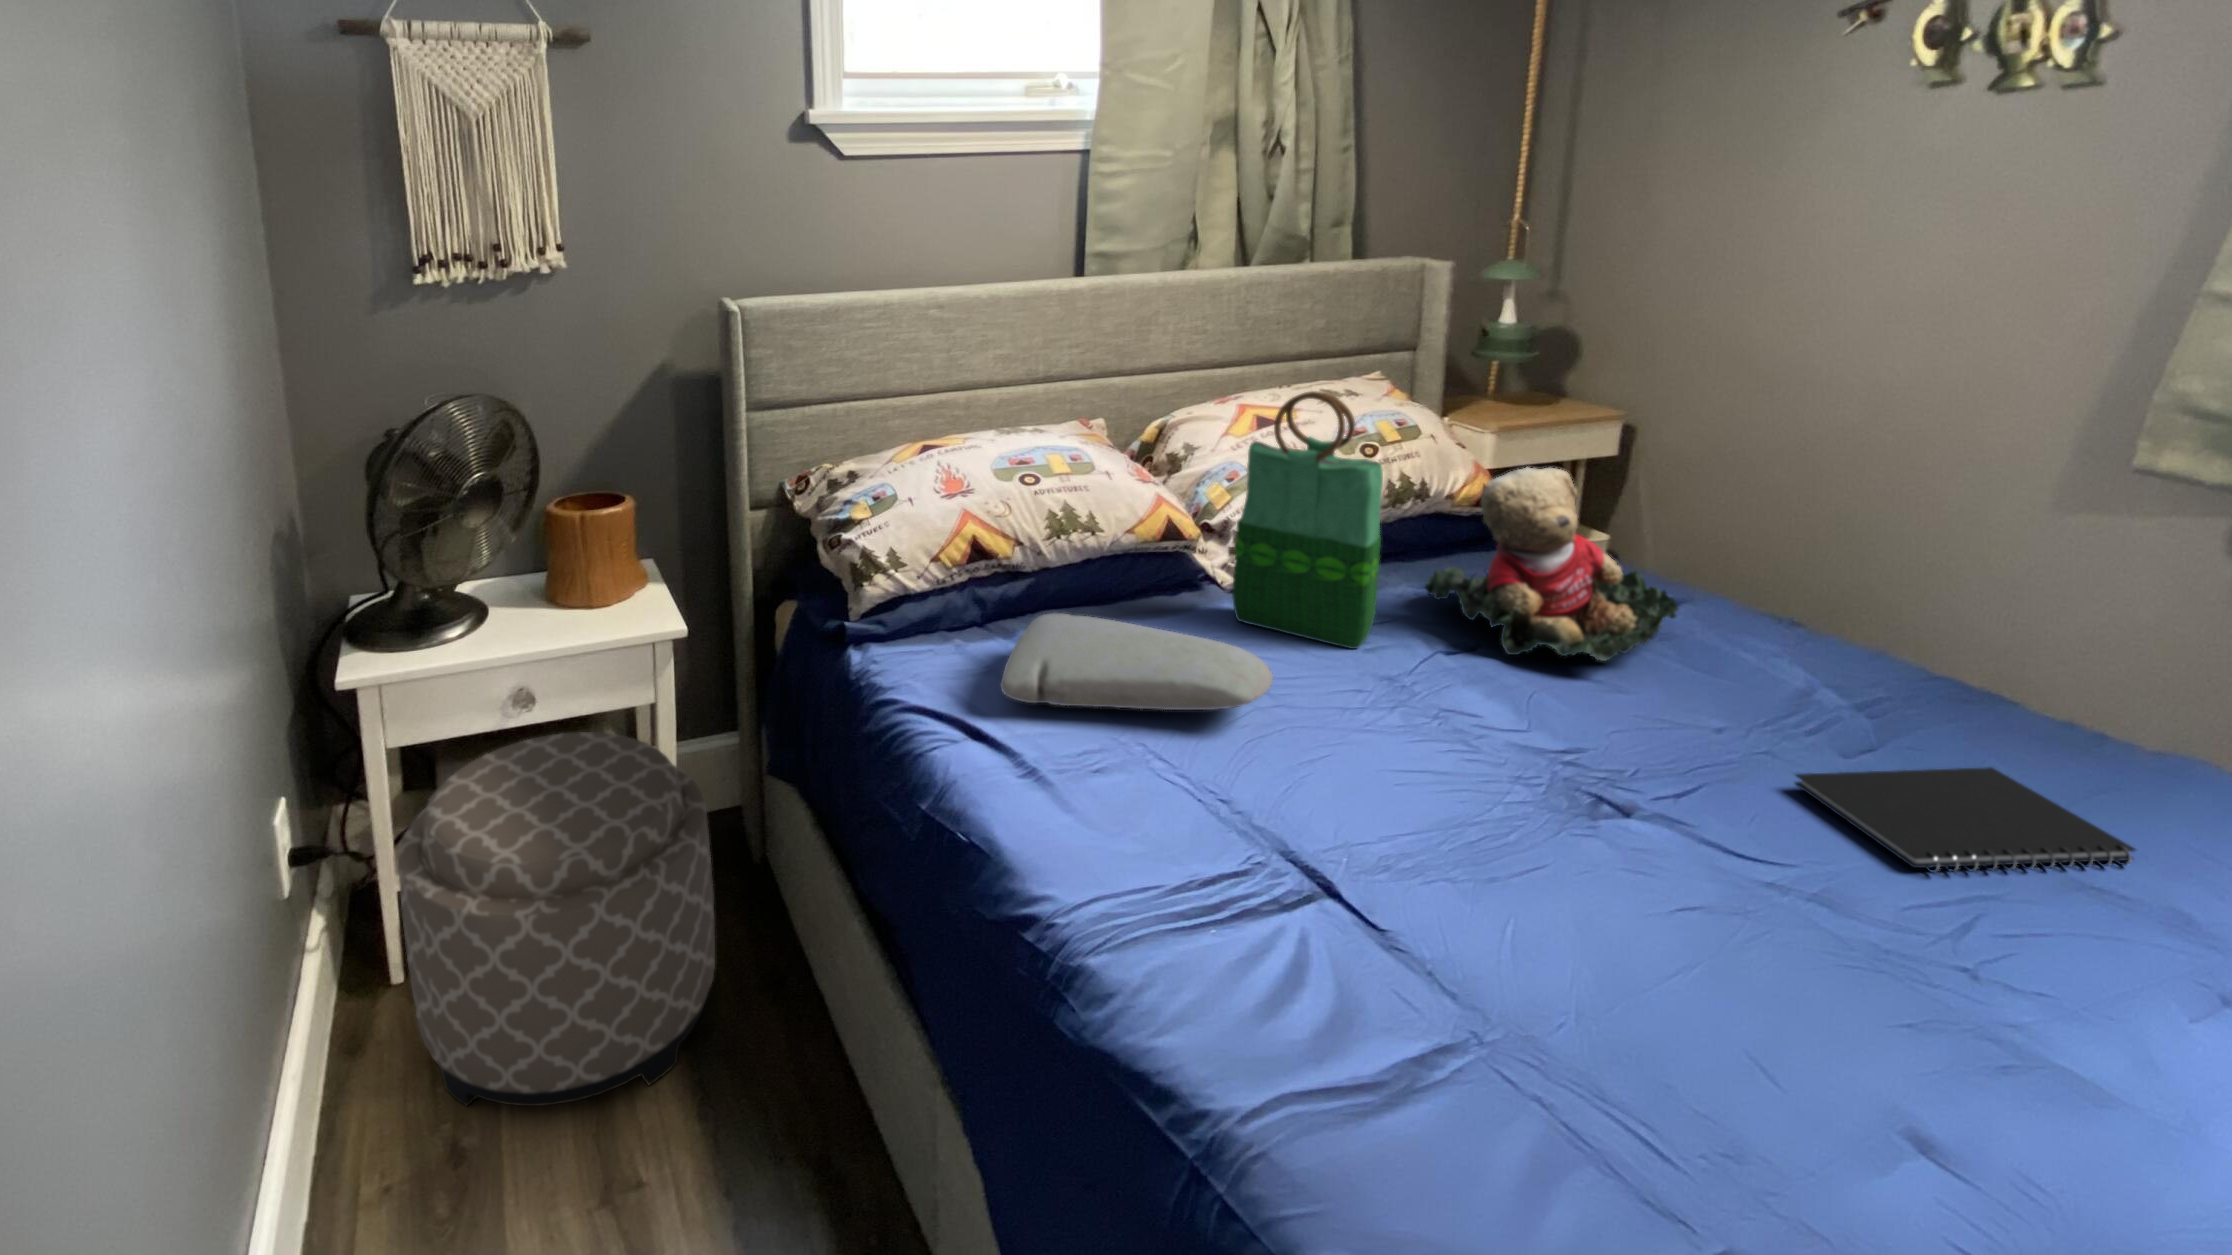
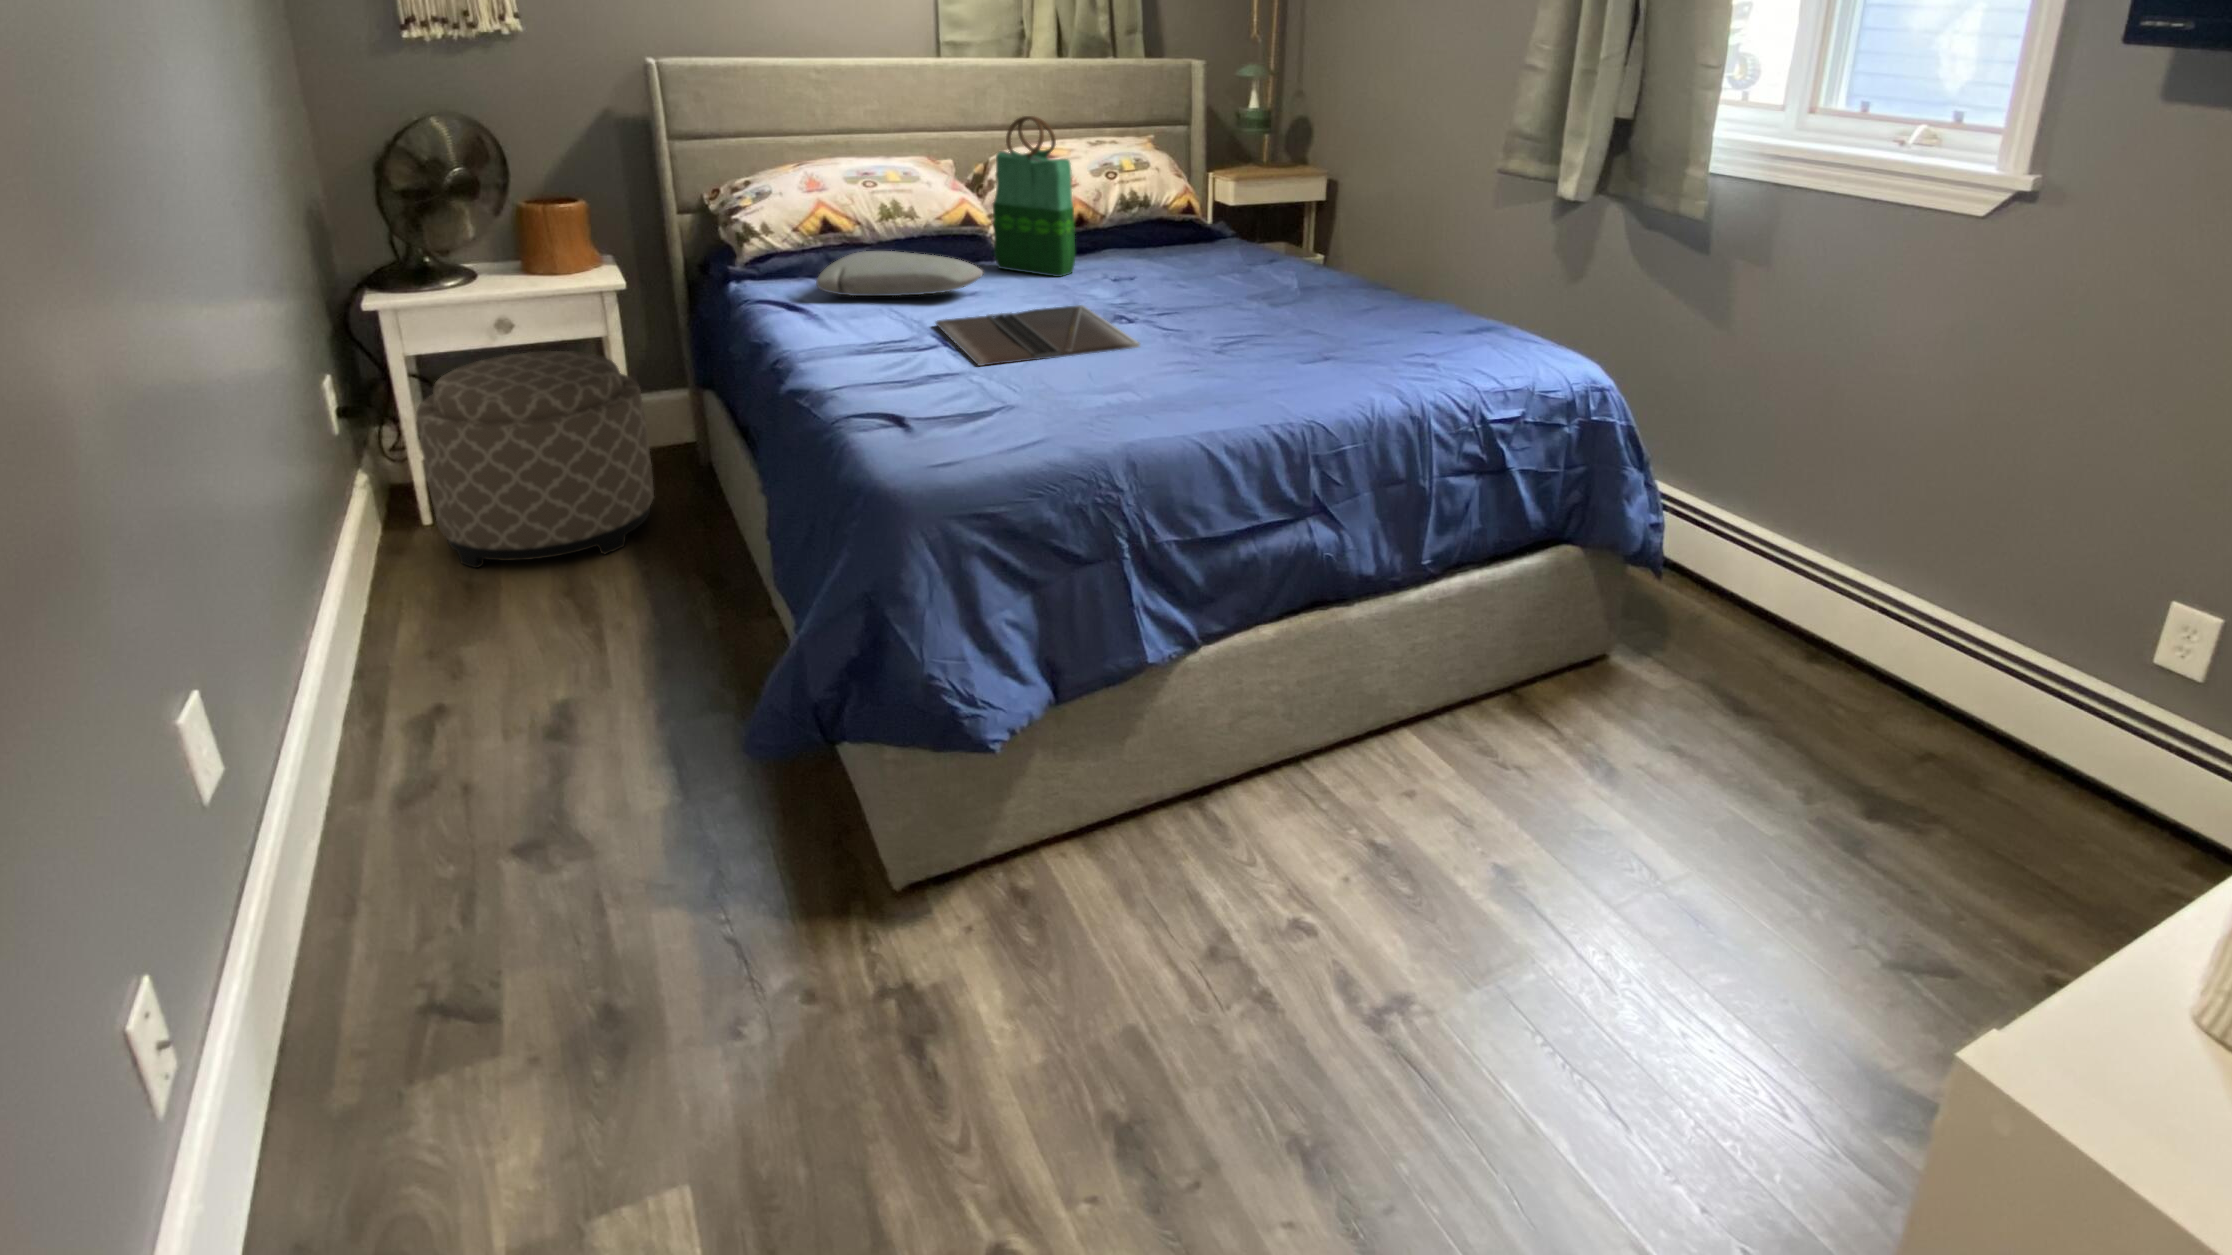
teddy bear: present [1425,467,1678,661] -> none [1122,166,1253,275]
laptop: none [1250,760,1740,1011] -> present [936,305,1140,366]
notebook: present [1795,767,2135,873] -> none [1233,299,1359,329]

